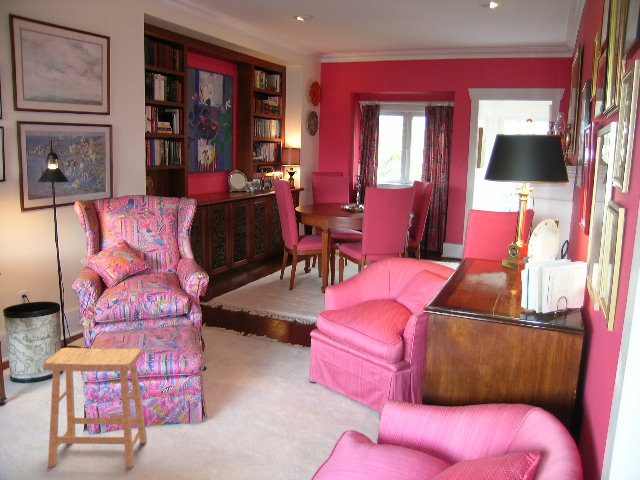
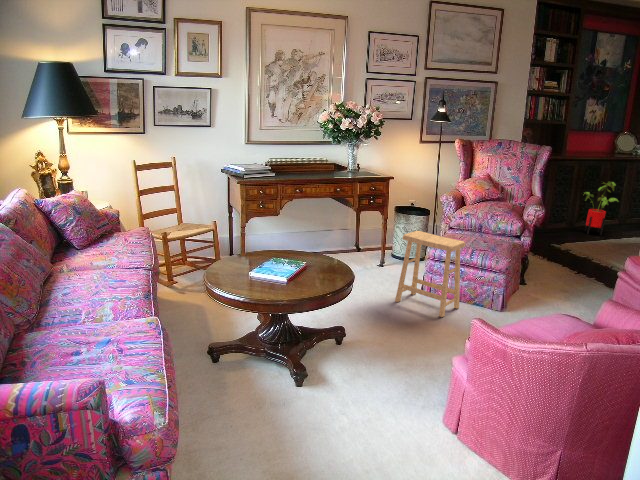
house plant: none [216,225,255,283] -> present [584,182,618,235]

